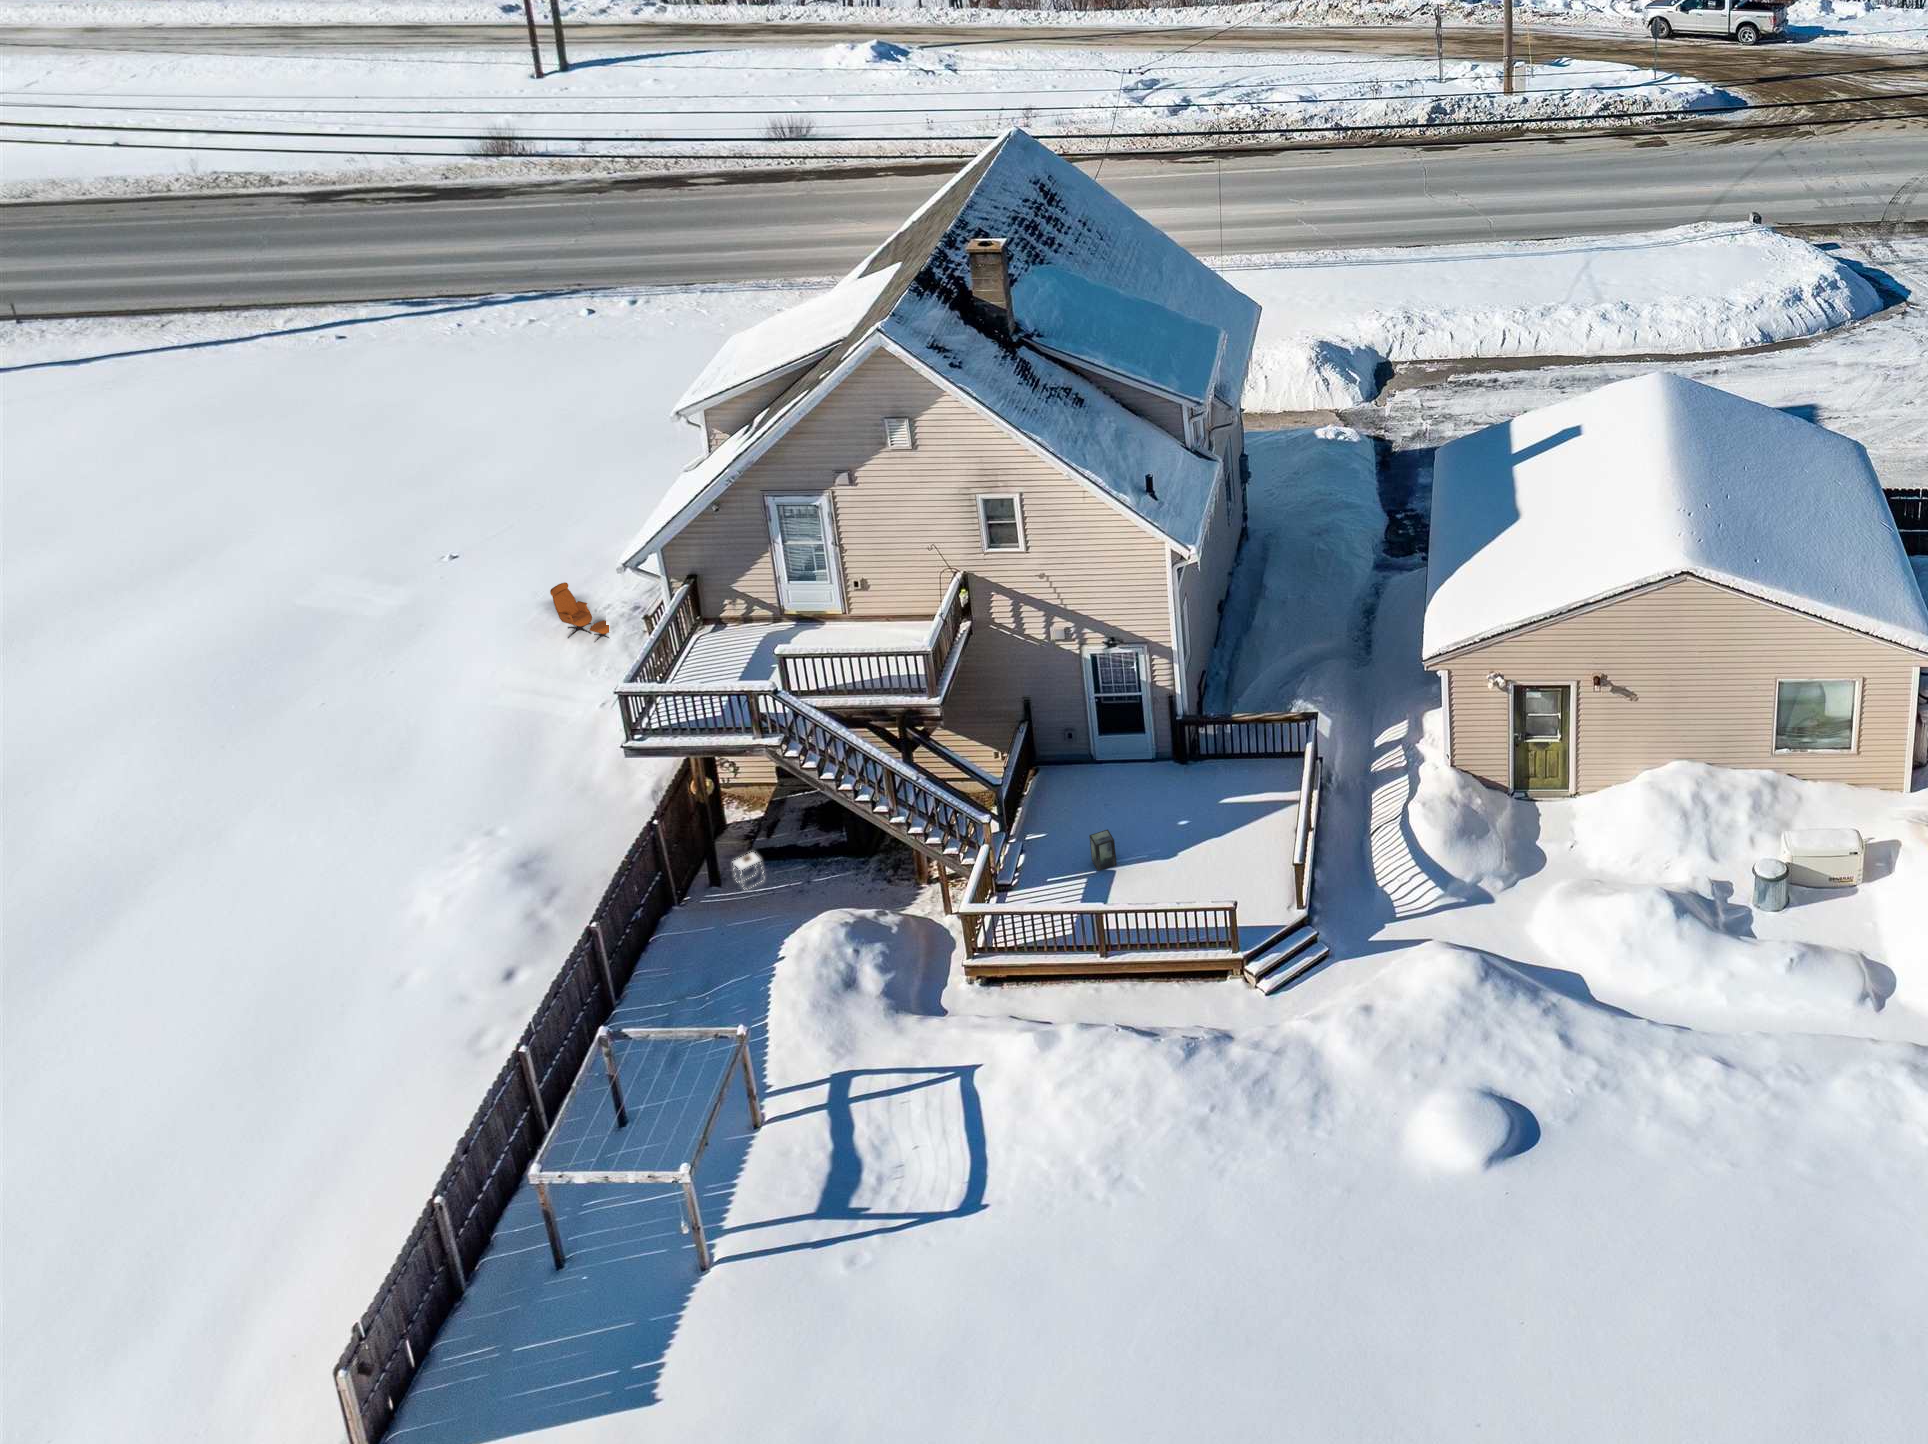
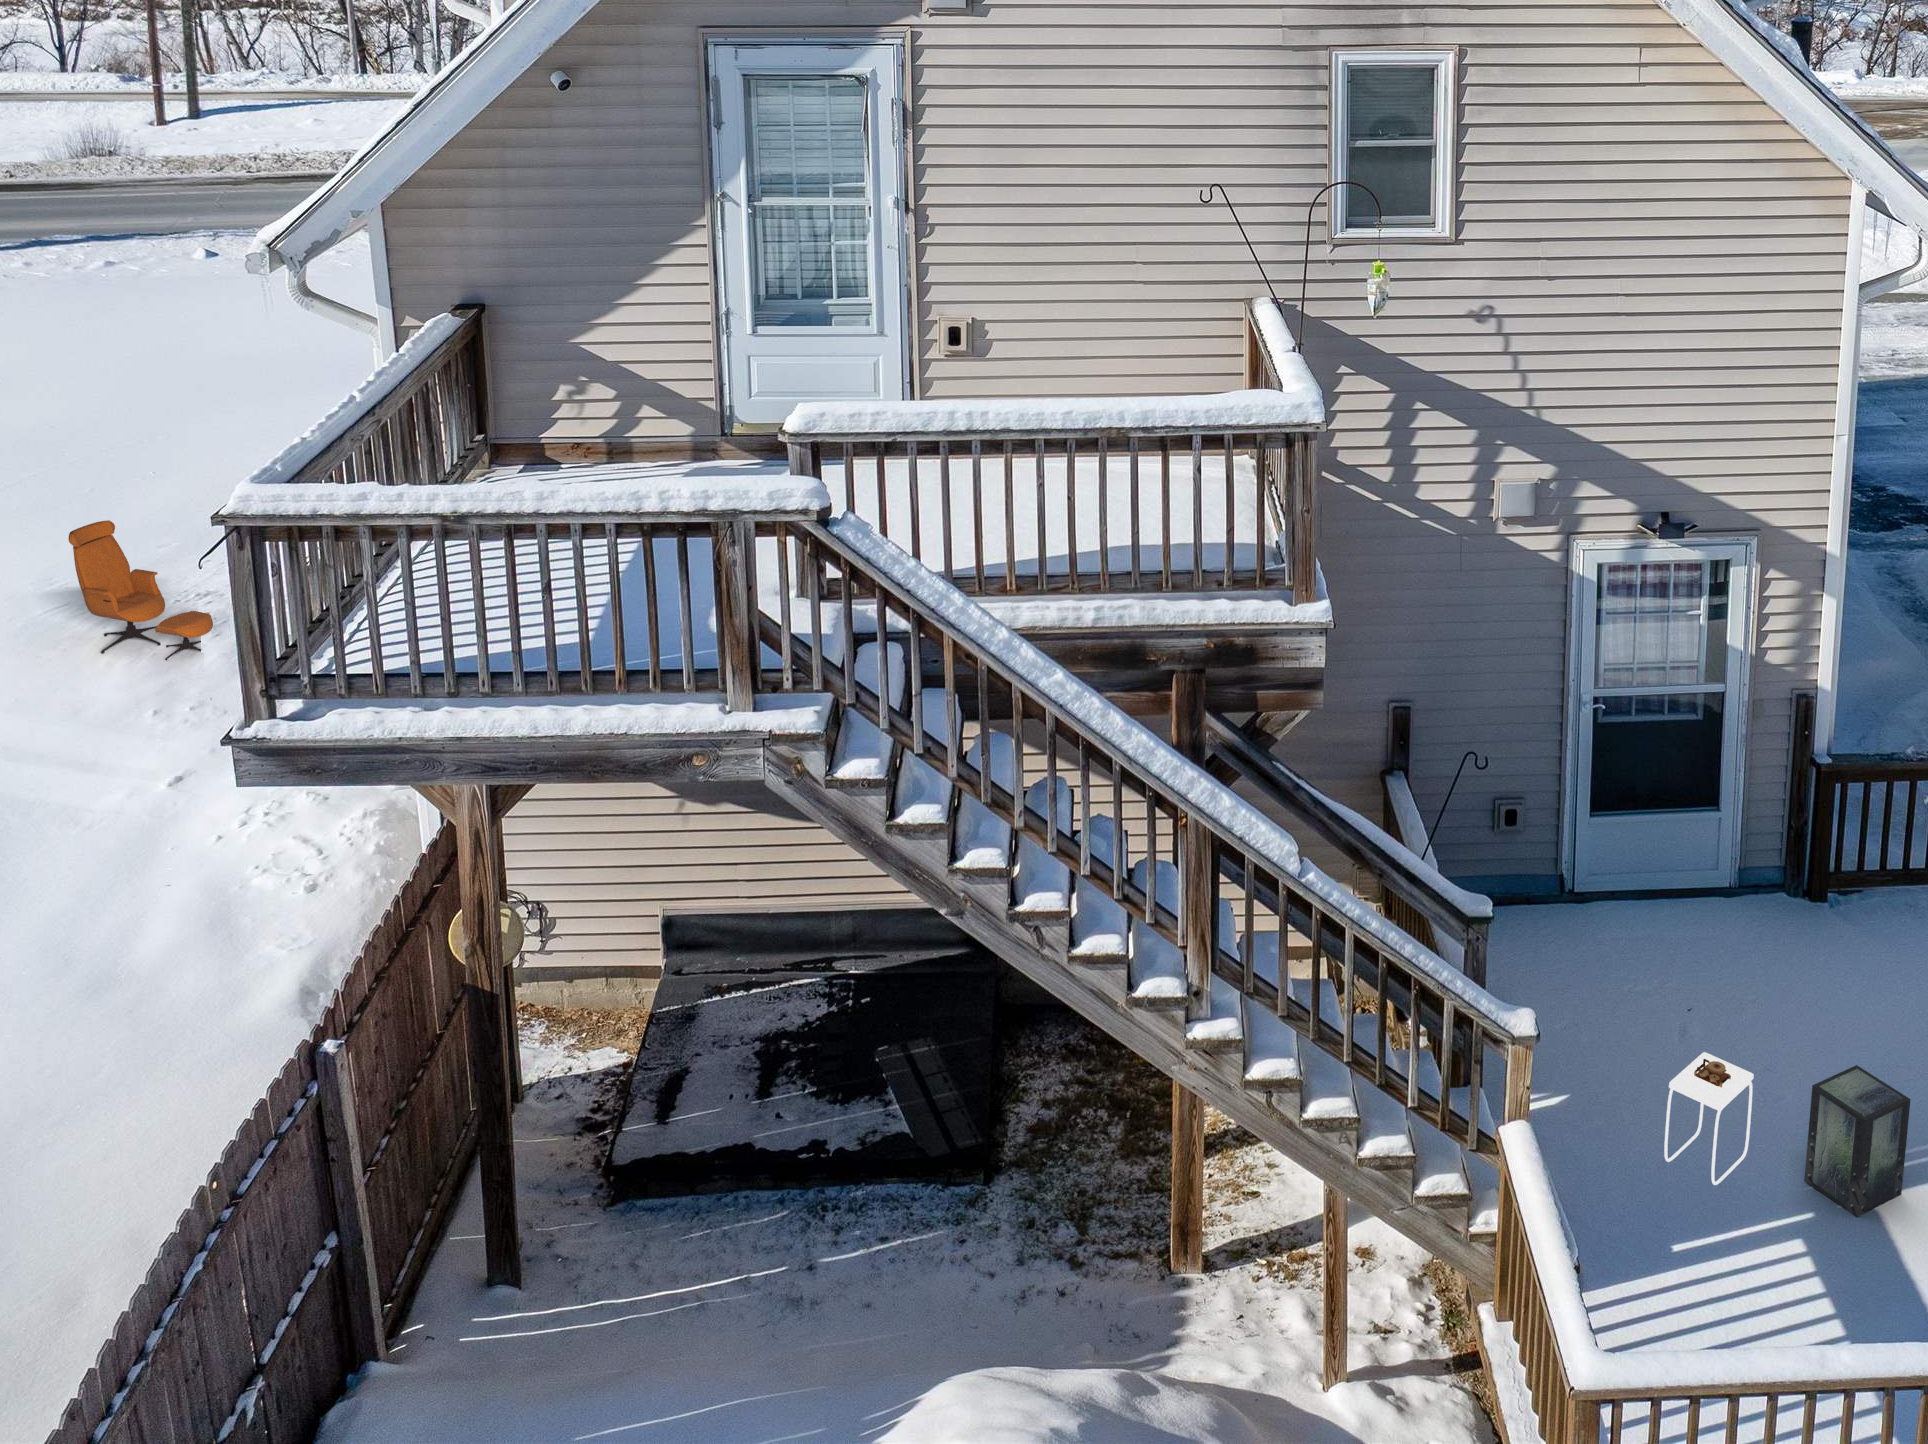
side table: present [733,853,762,882] -> present [1664,1052,1754,1185]

